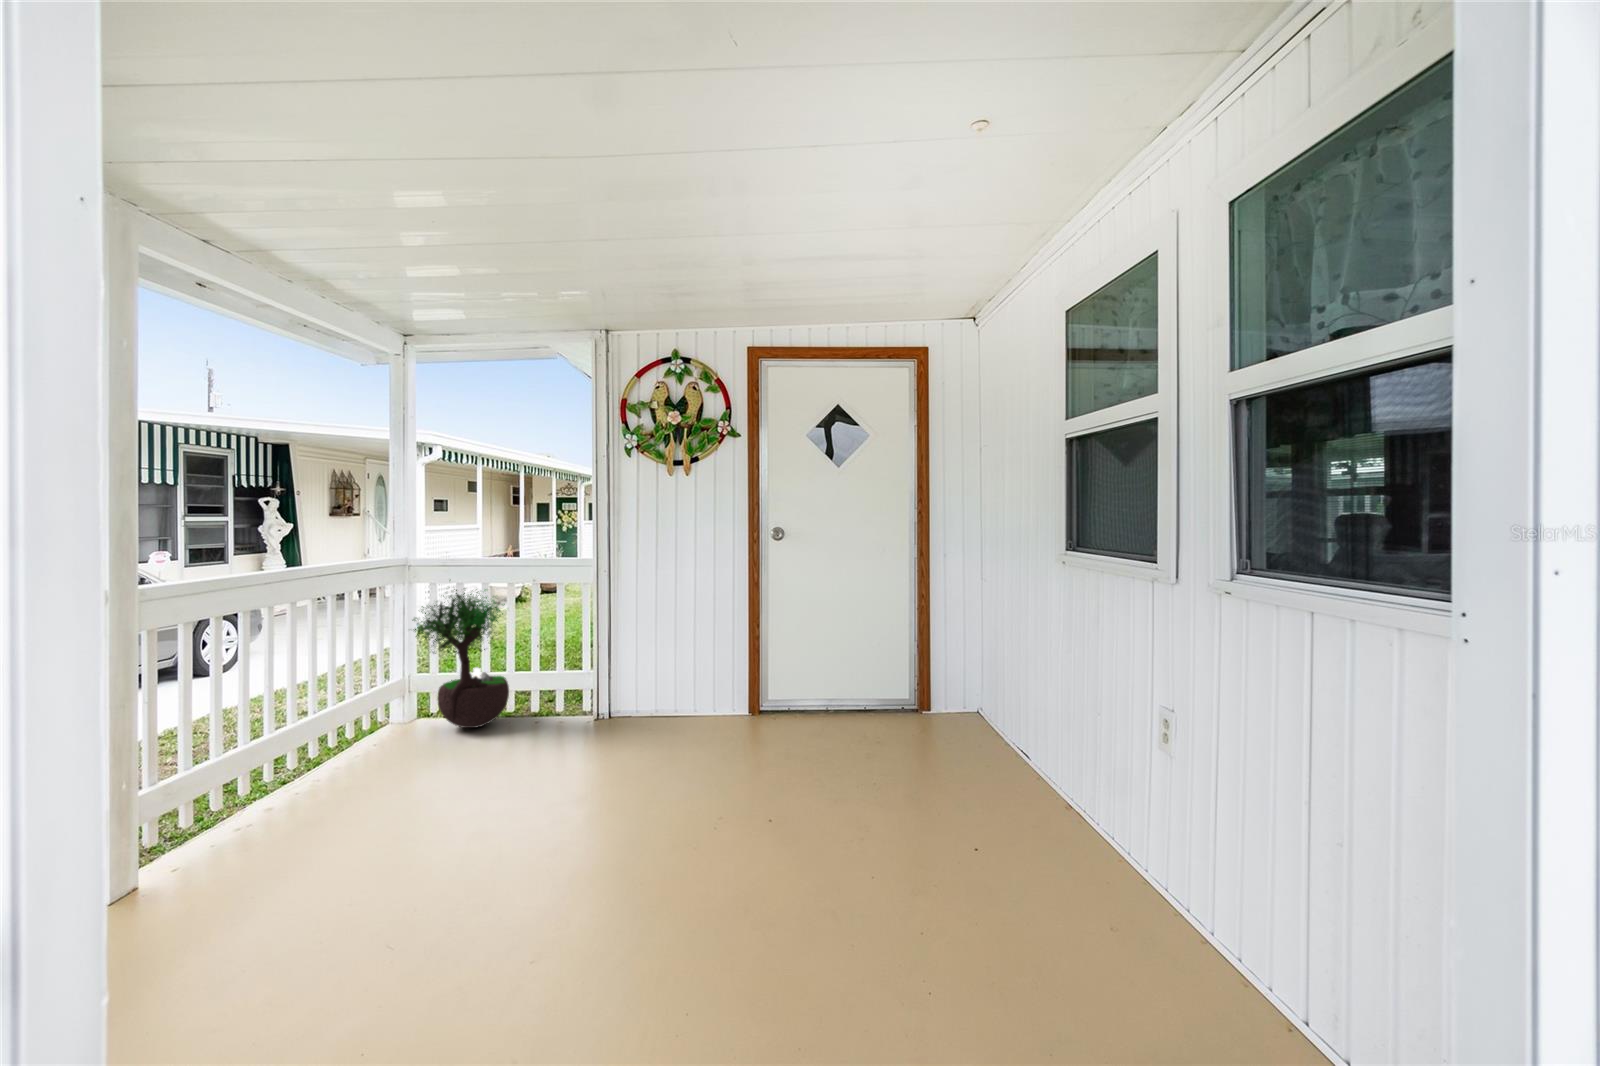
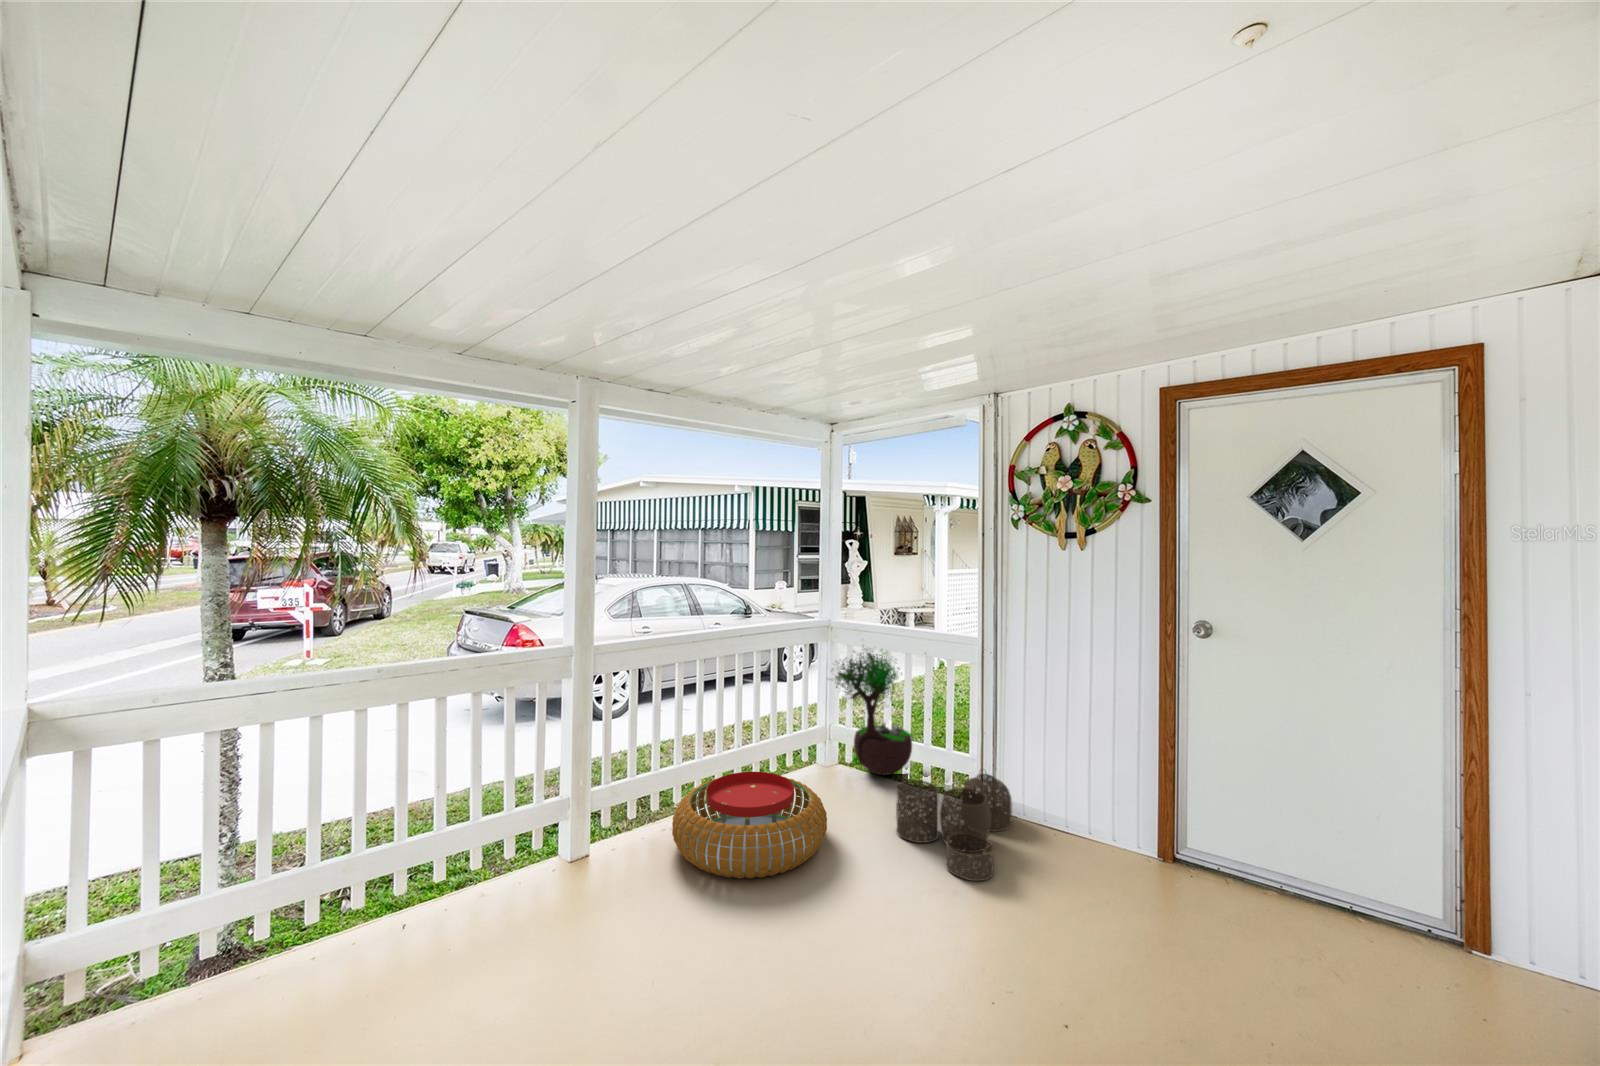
woven basket: none [539,682,654,764] -> present [896,773,1012,881]
pouf: none [264,734,490,860] -> present [672,772,827,879]

